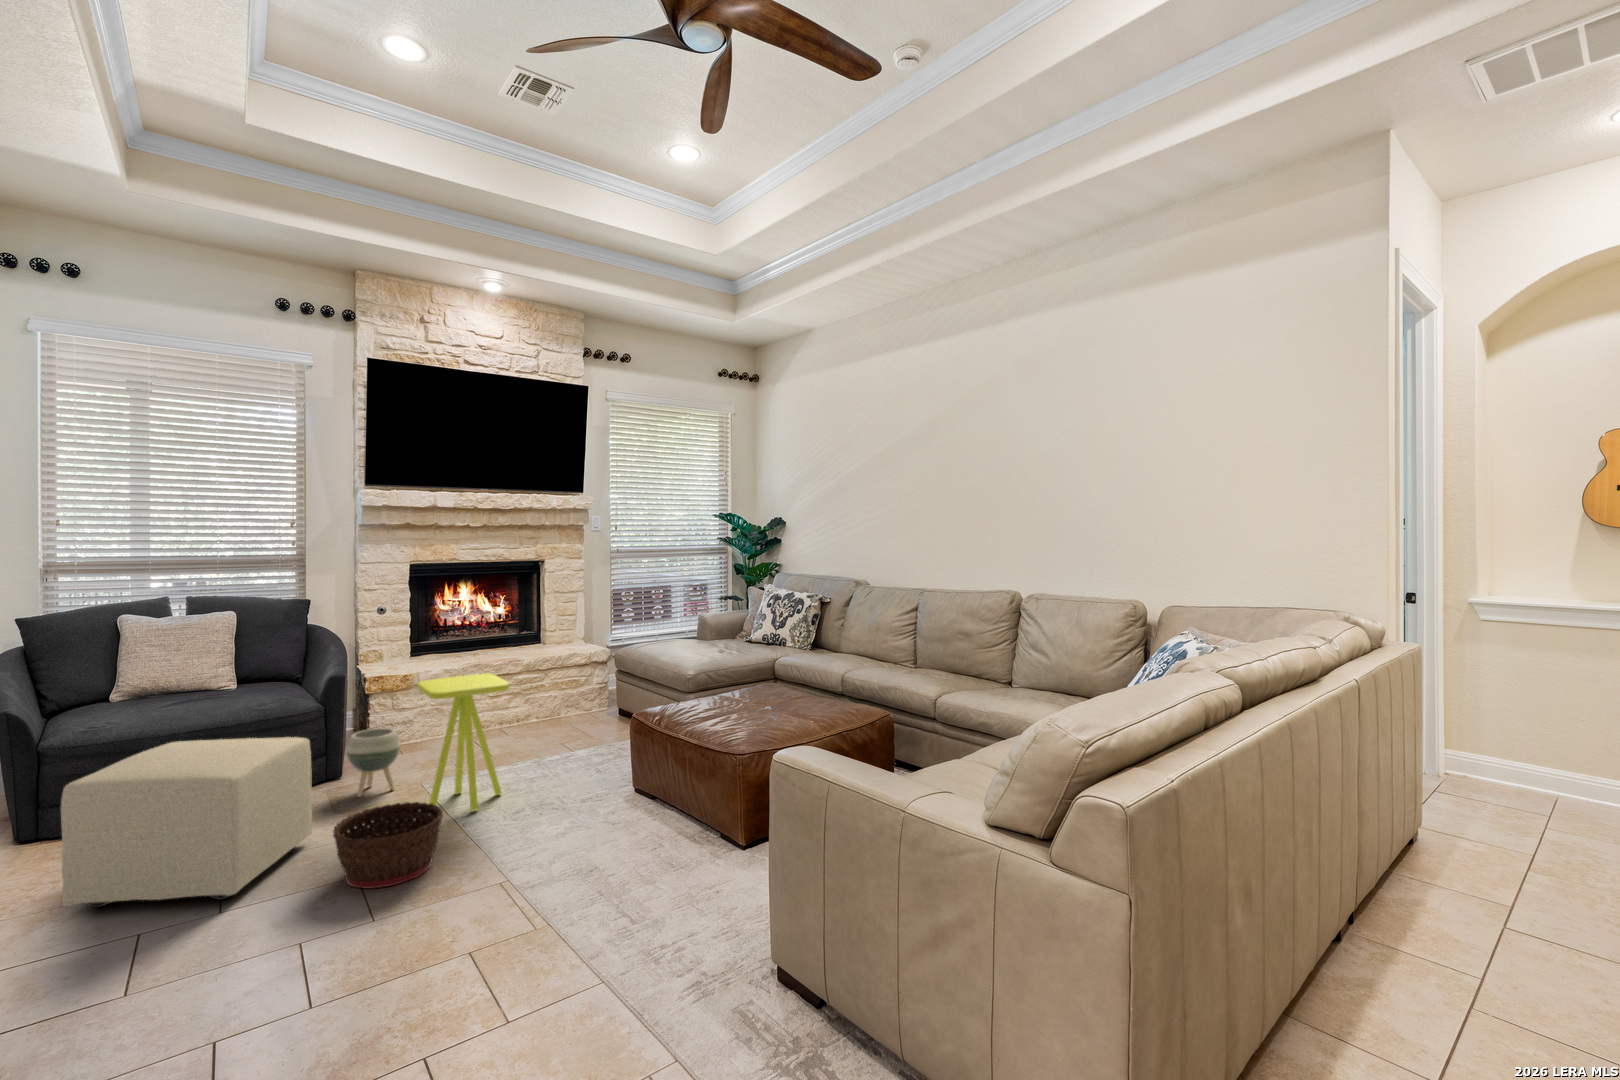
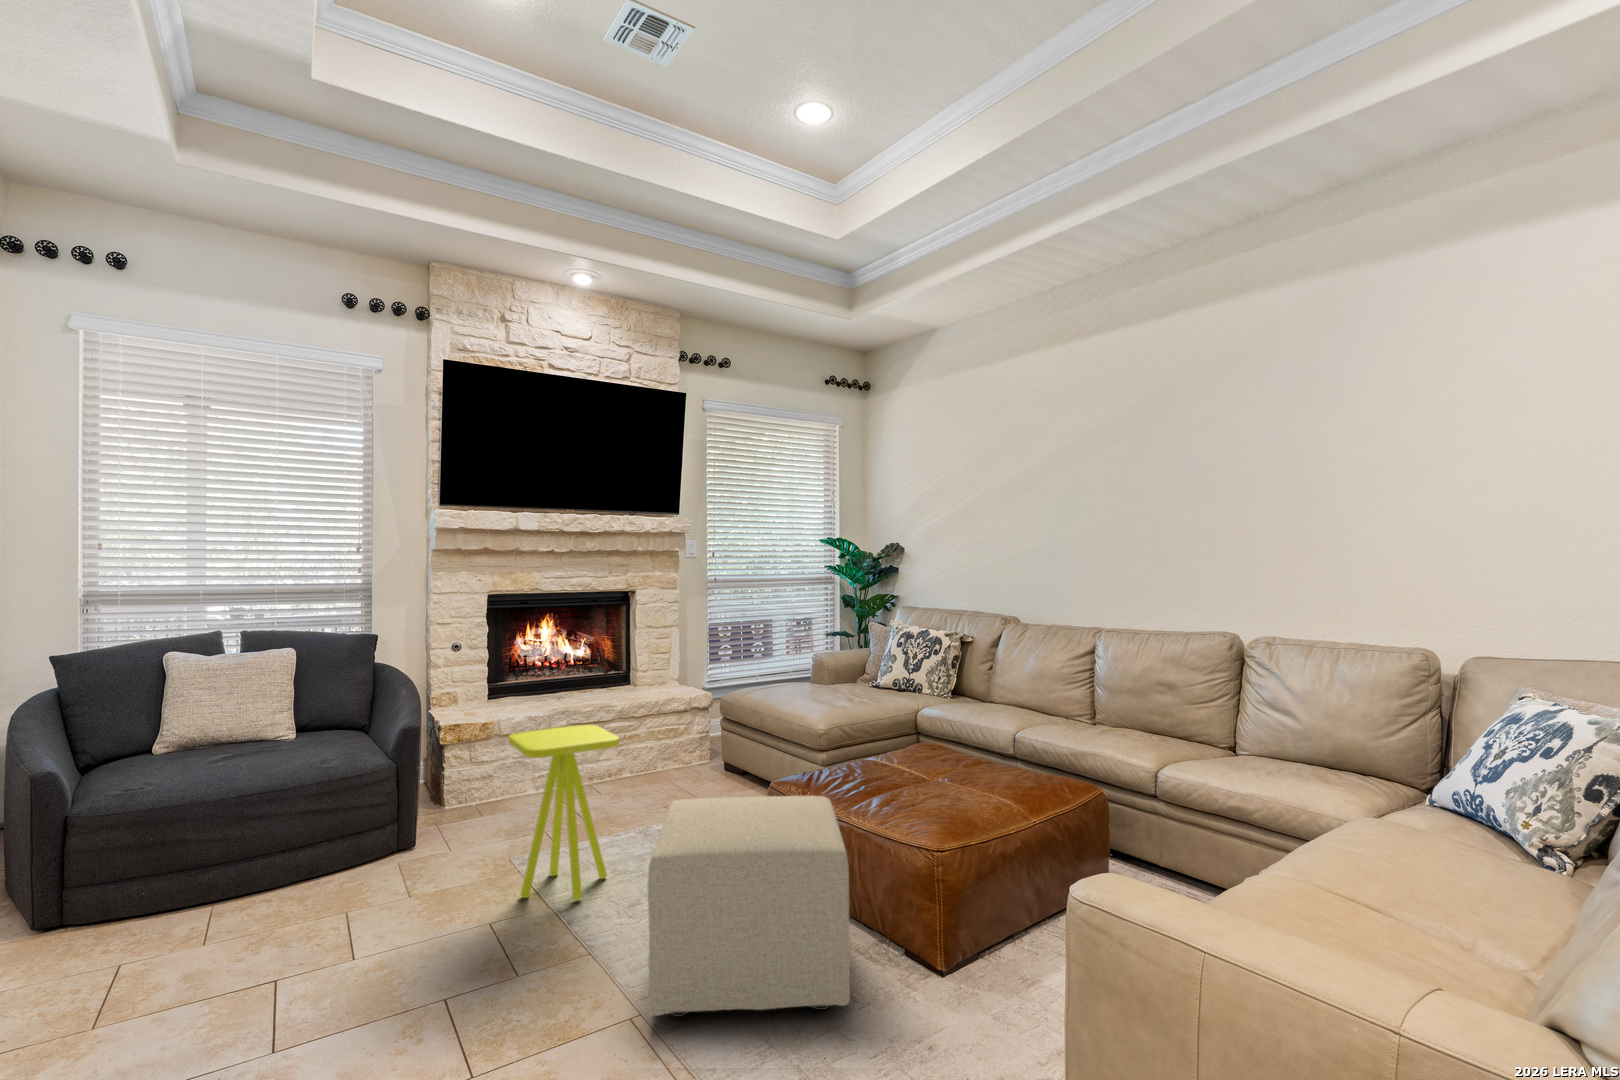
planter: present [346,728,400,797] -> none [421,791,484,878]
ottoman: present [61,737,312,907] -> present [648,796,850,1017]
basket: present [333,802,443,888] -> none [413,894,550,1017]

